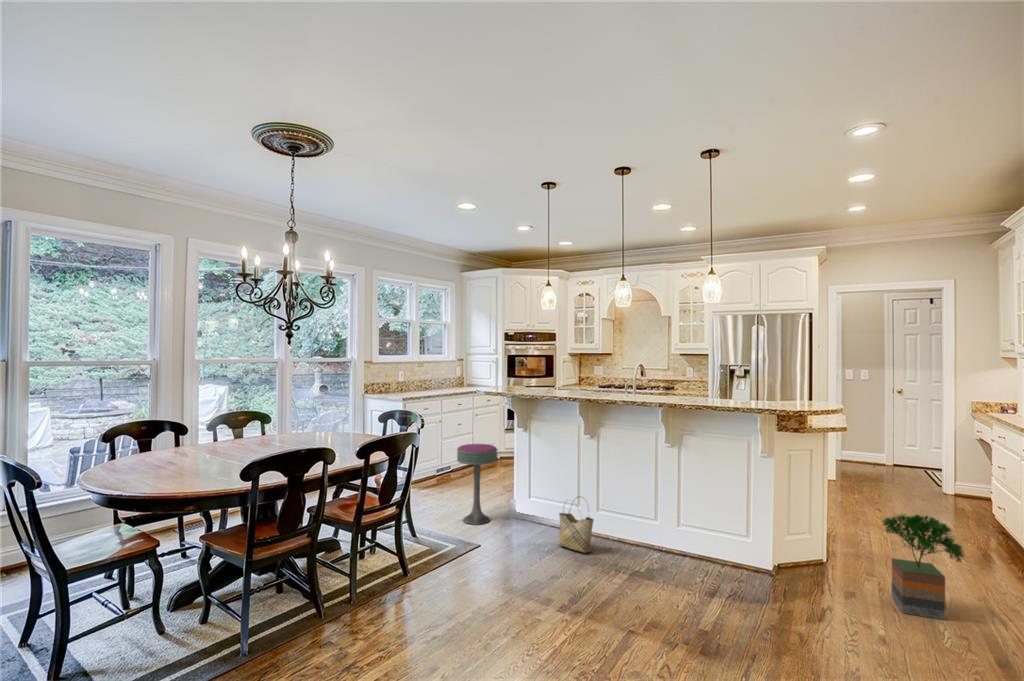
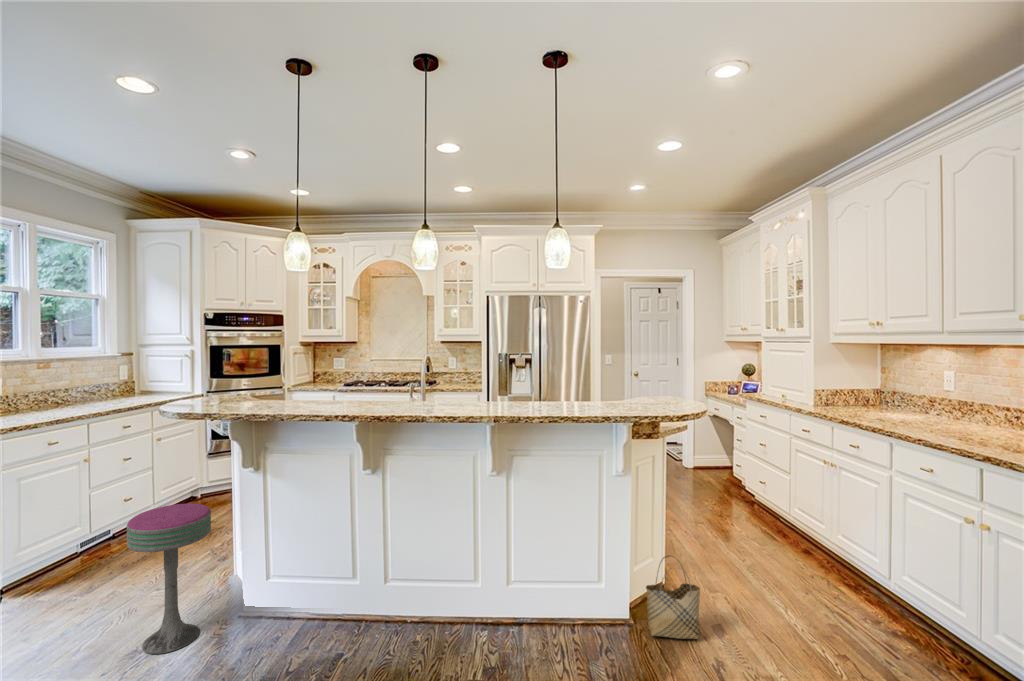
woven basket: present [558,505,594,552] -> present [646,555,700,639]
potted tree: present [882,514,964,620] -> none [722,516,810,633]

